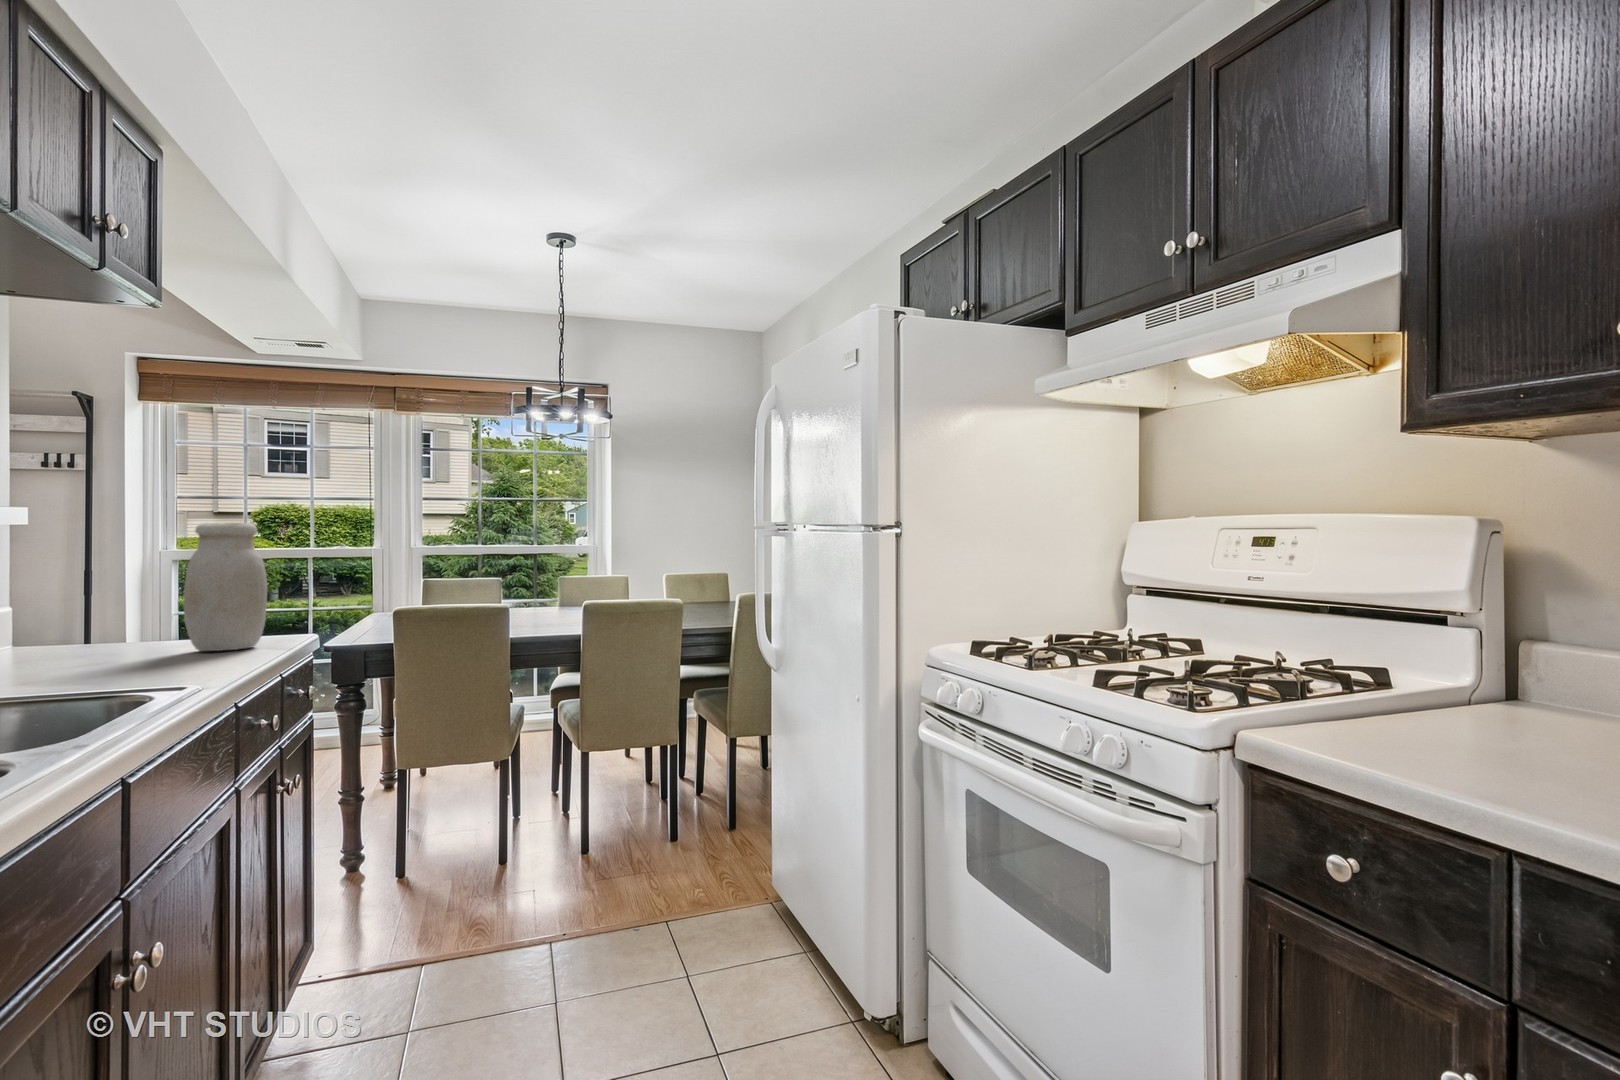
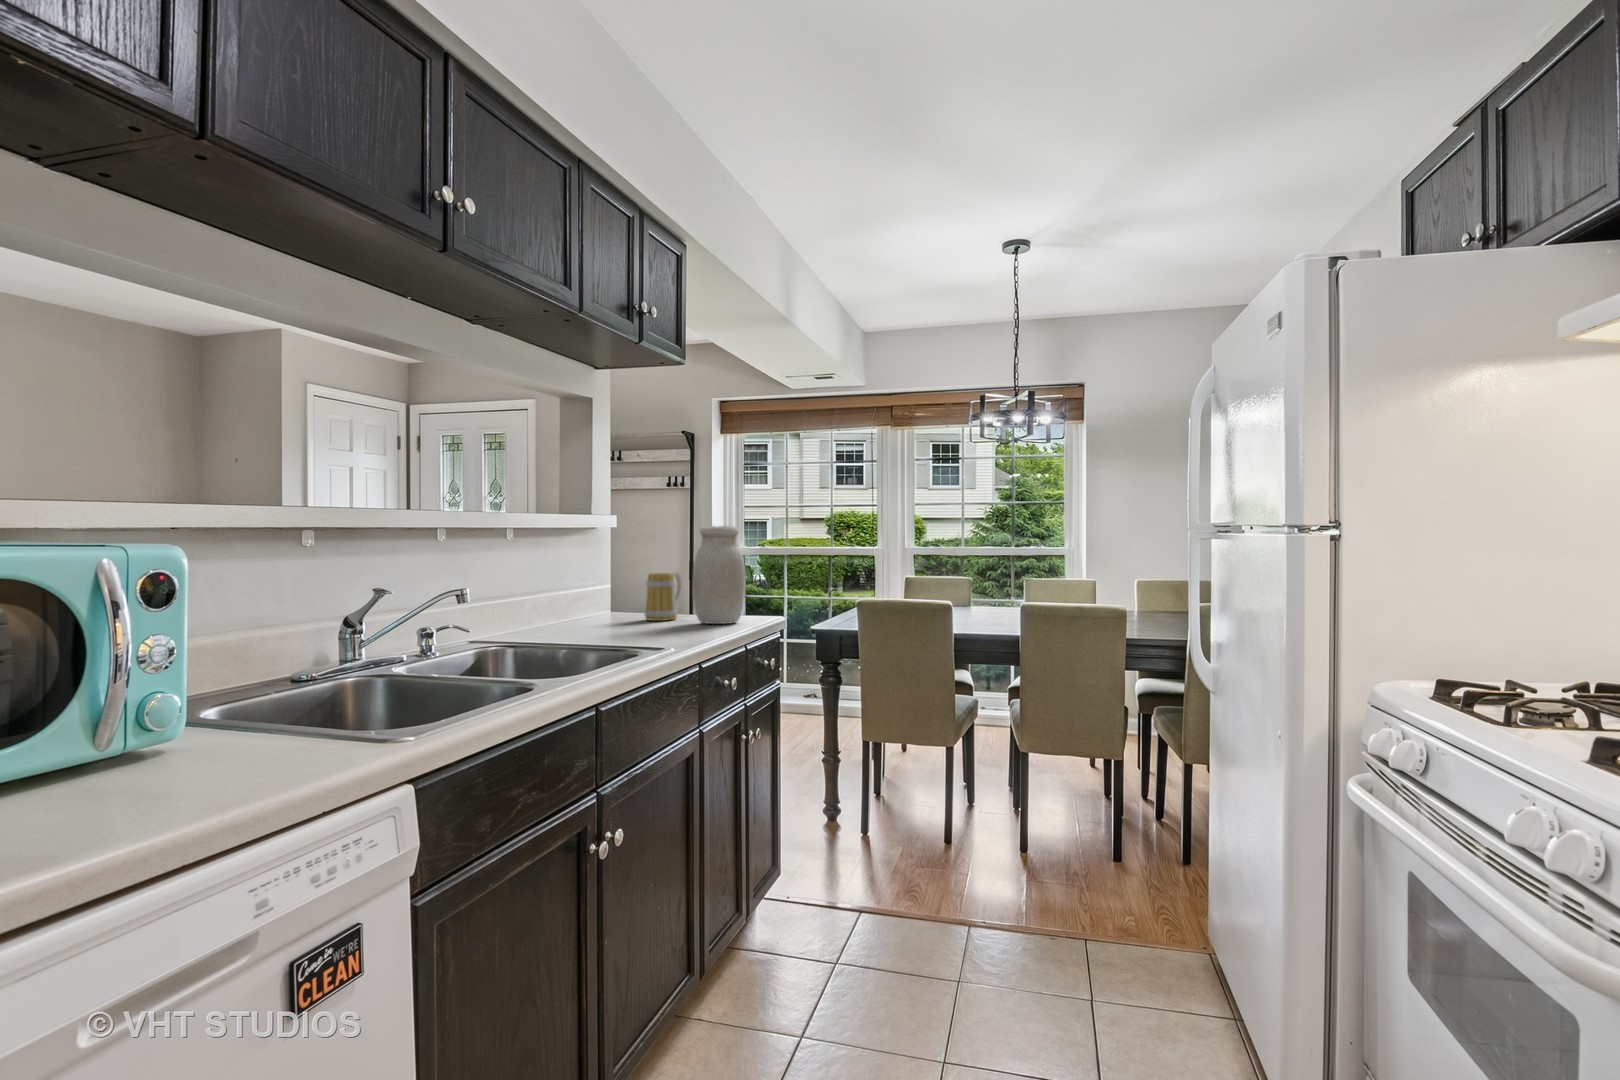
mug: none [90,585,151,654] -> present [645,572,682,621]

